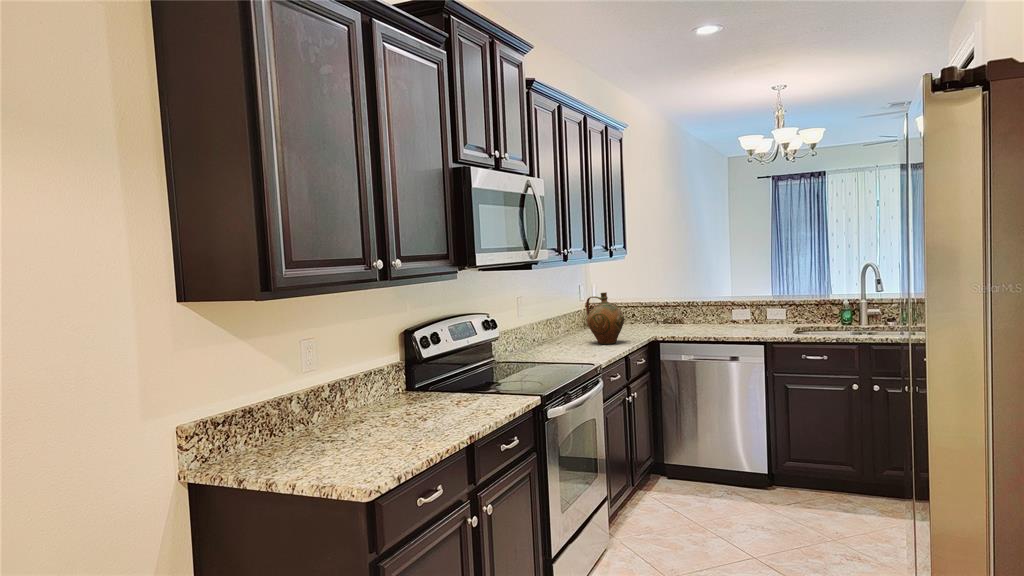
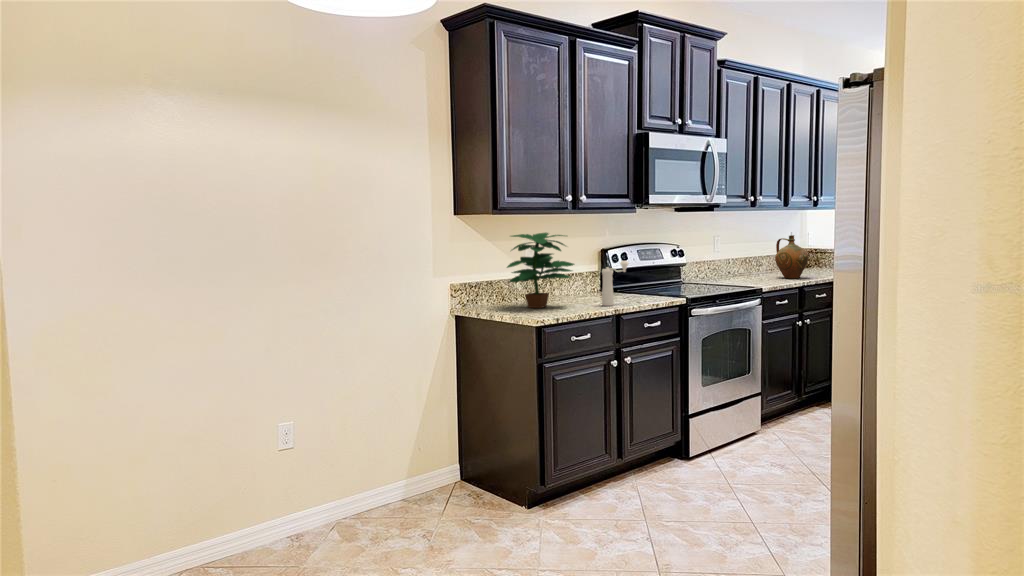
potted plant: none [283,320,396,451] -> present [507,233,574,308]
pepper mill: none [436,355,472,429] -> present [602,261,629,306]

